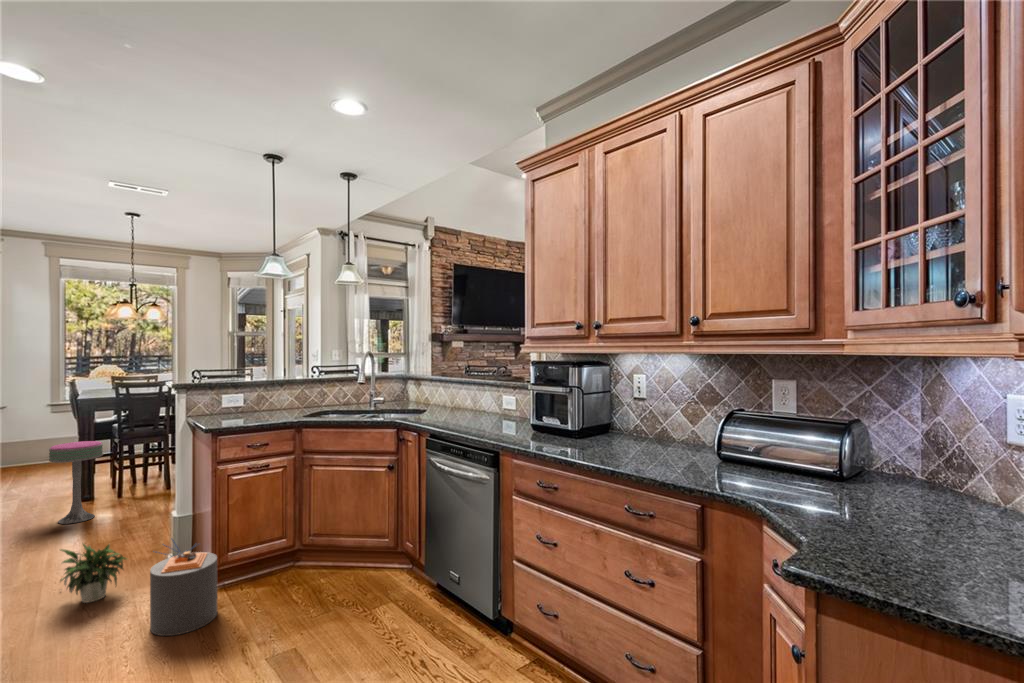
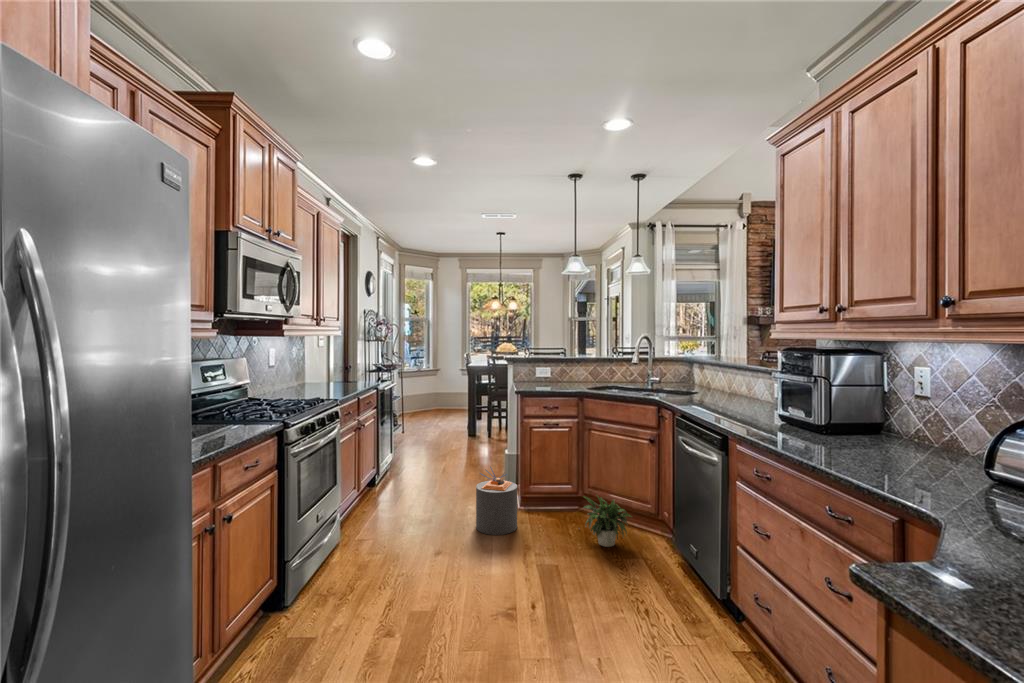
bar stool: present [49,441,103,524] -> none [446,395,475,450]
potted plant: present [60,544,127,603] -> present [584,496,631,547]

